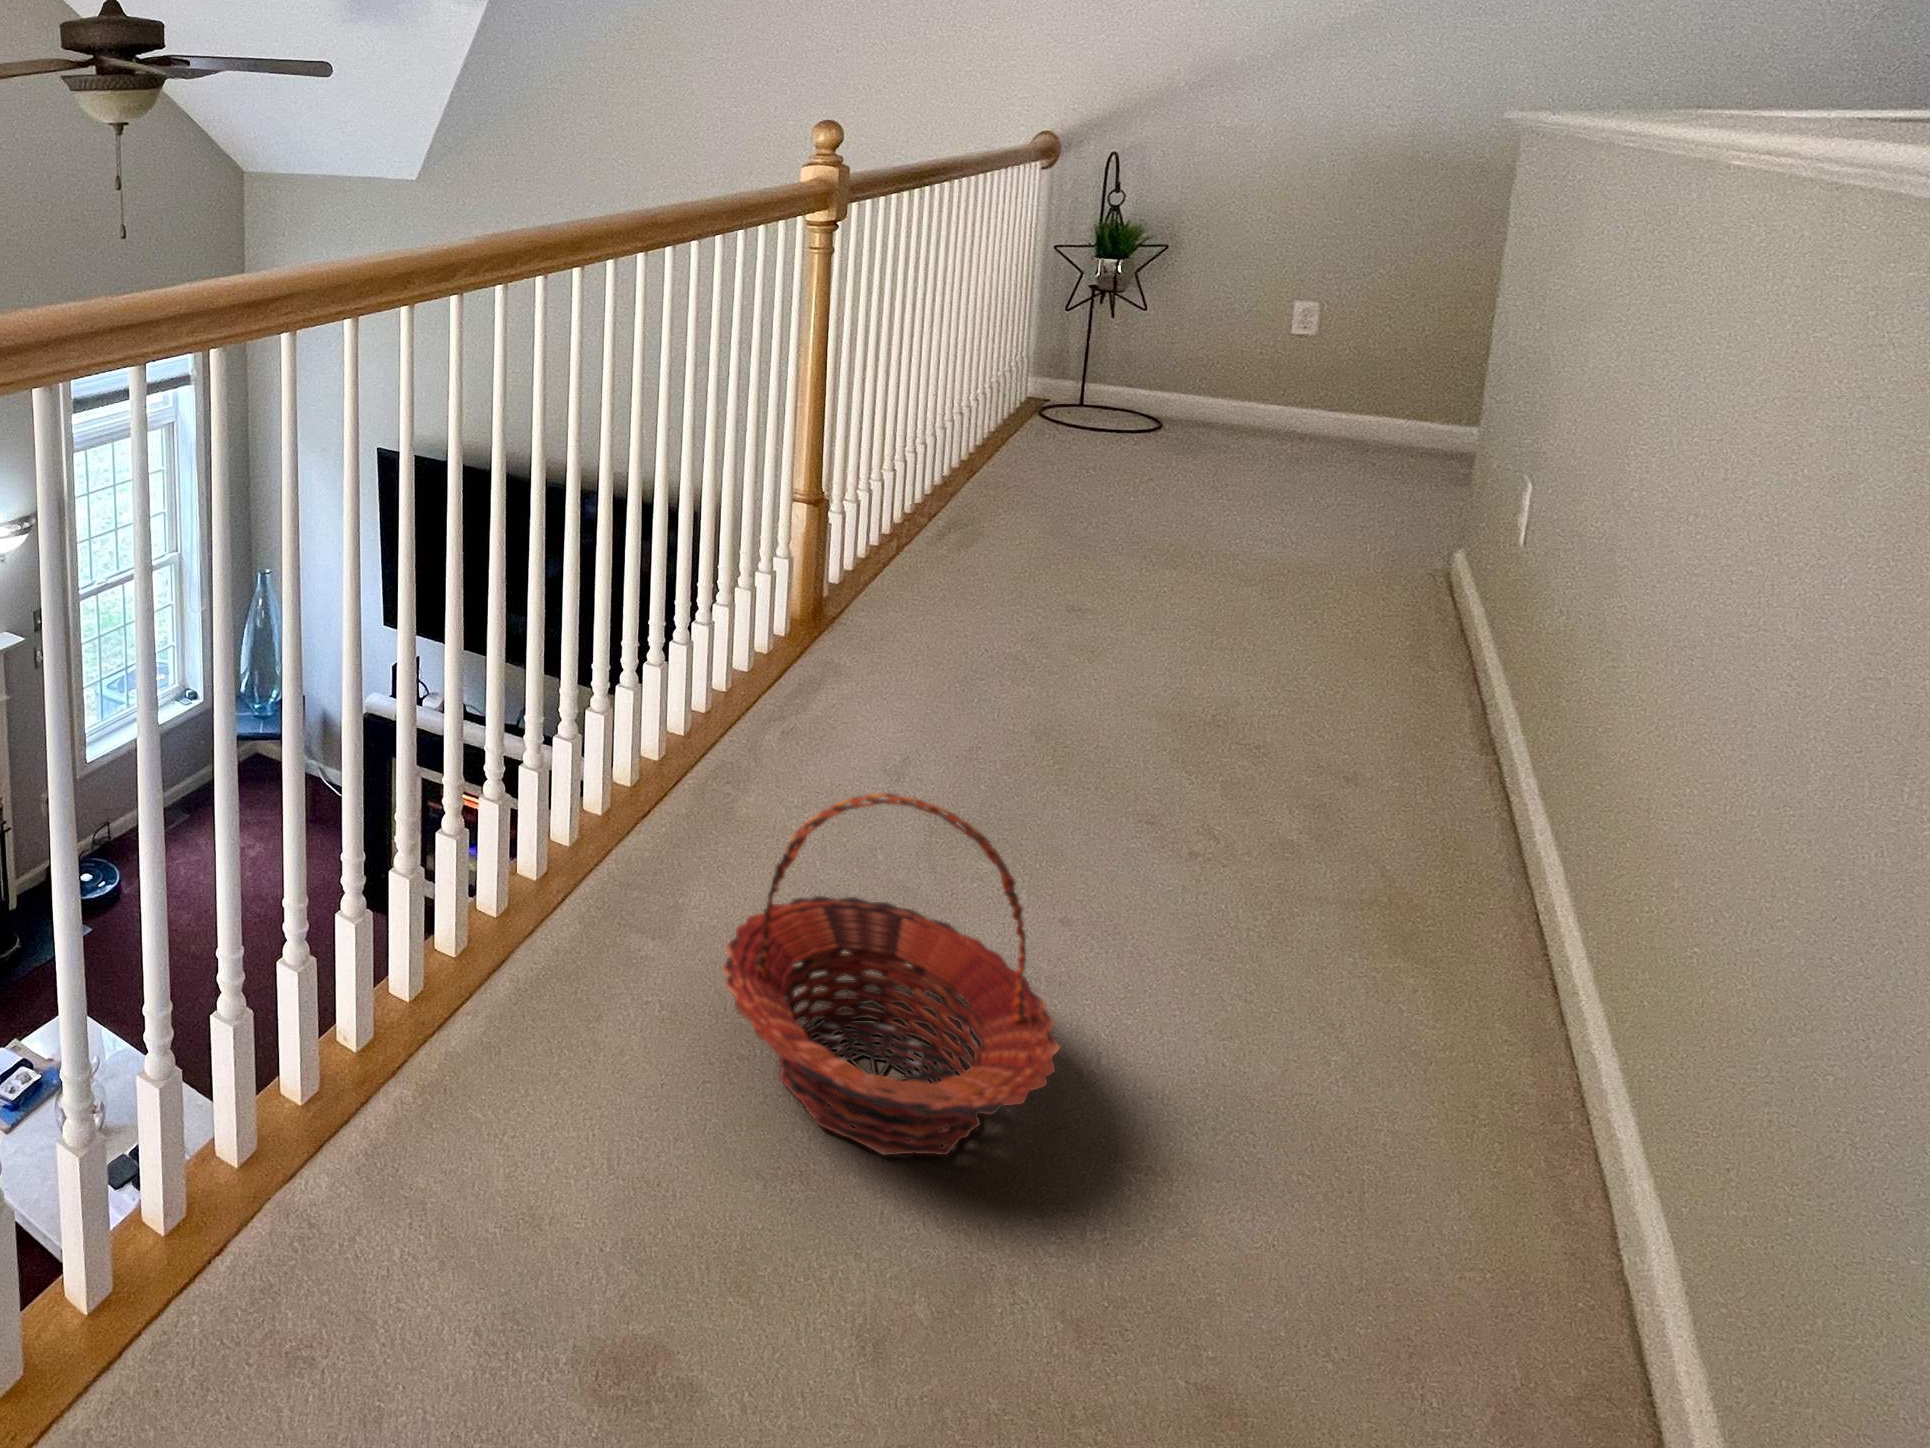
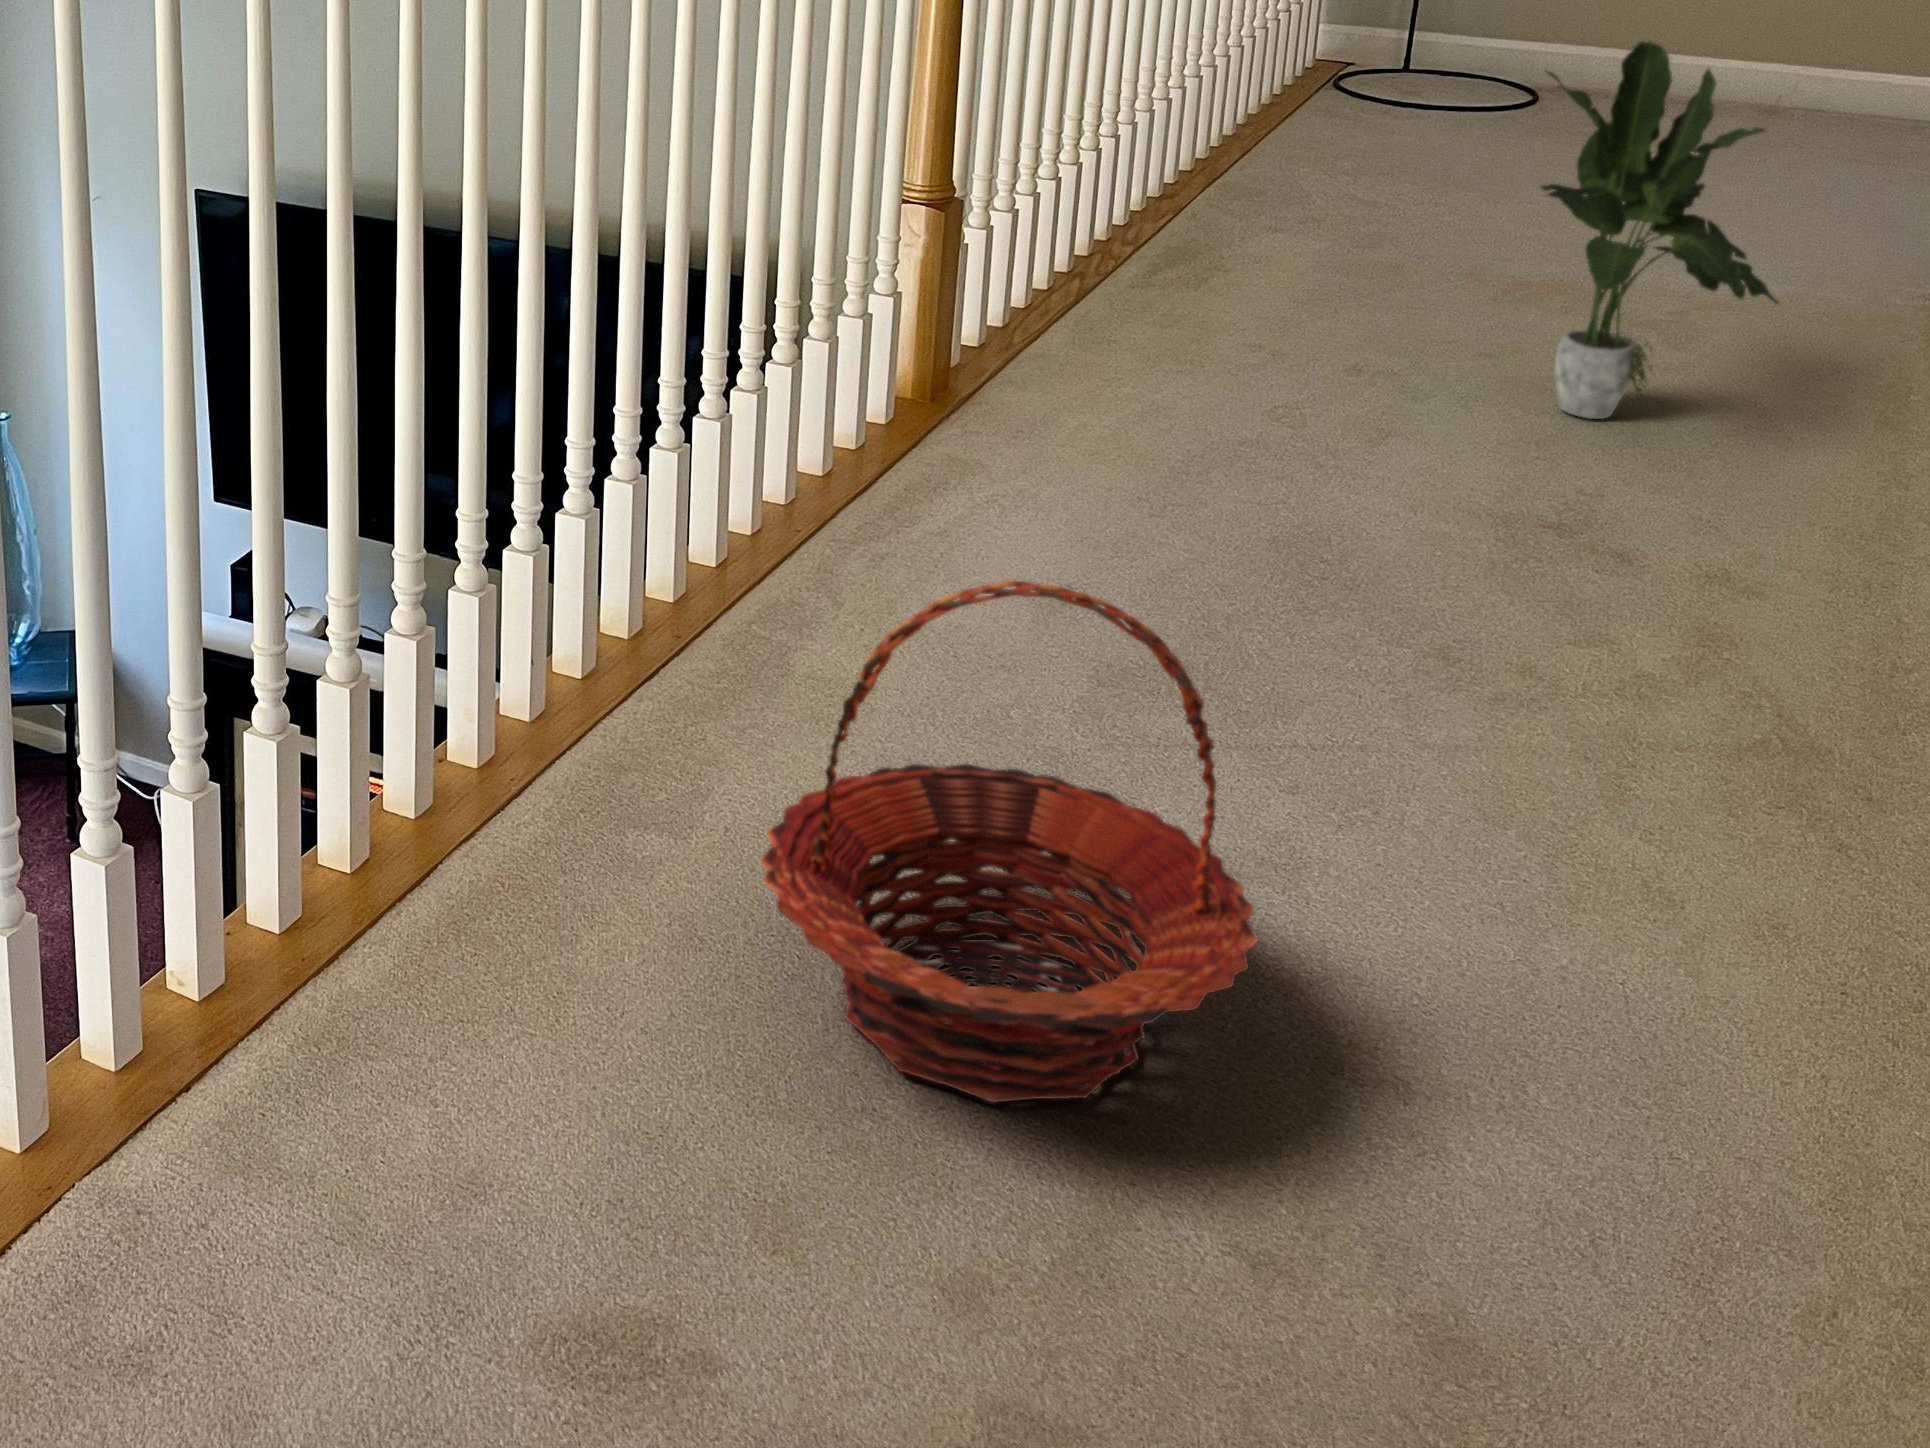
potted plant: none [1181,413,1345,645] -> present [1541,40,1778,419]

